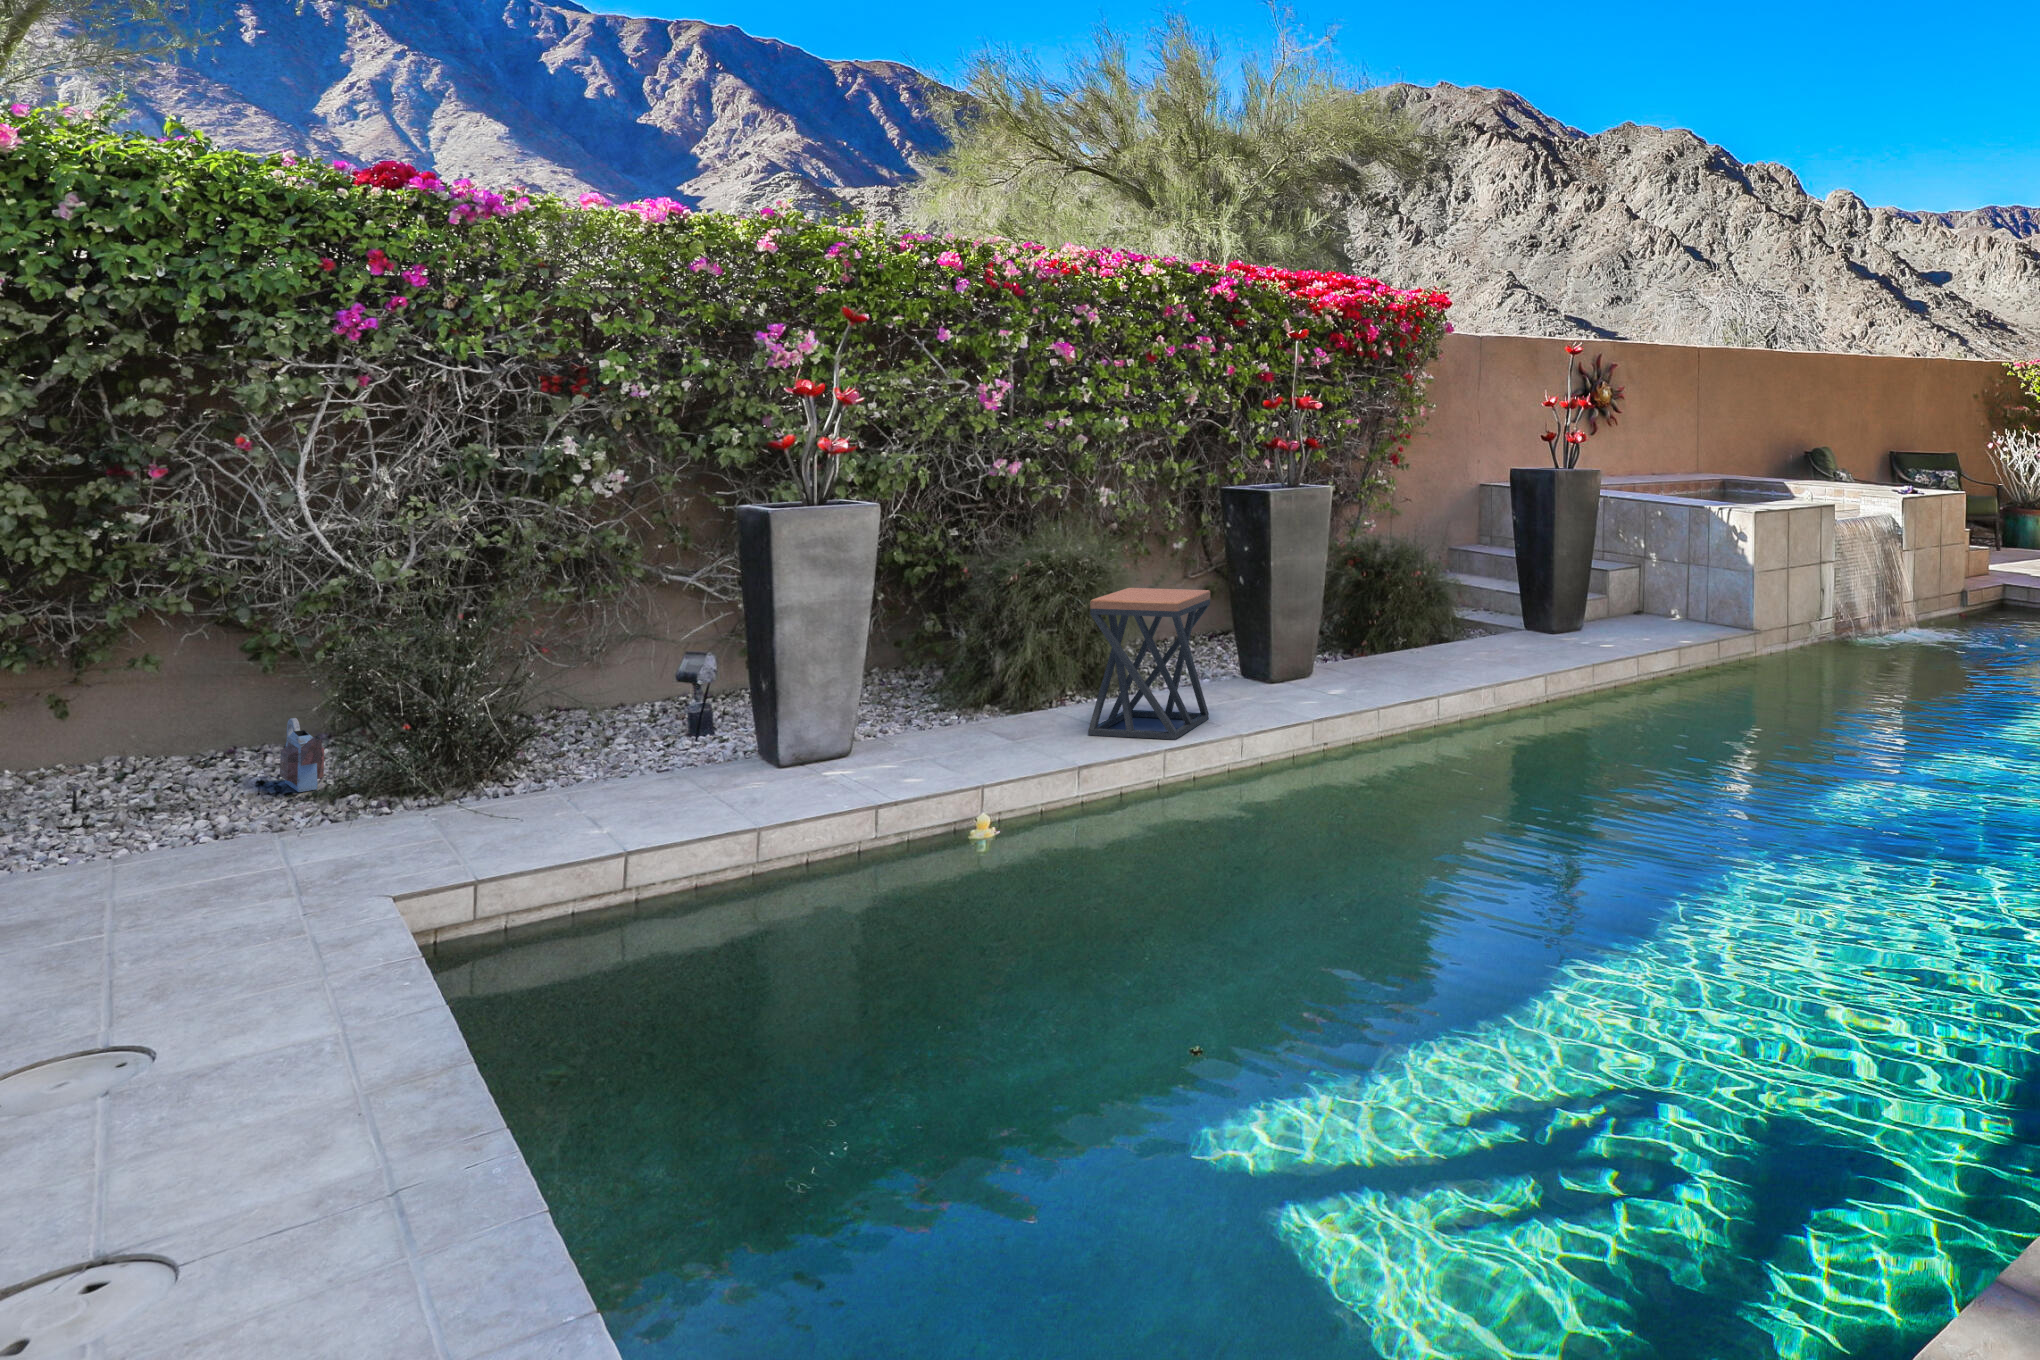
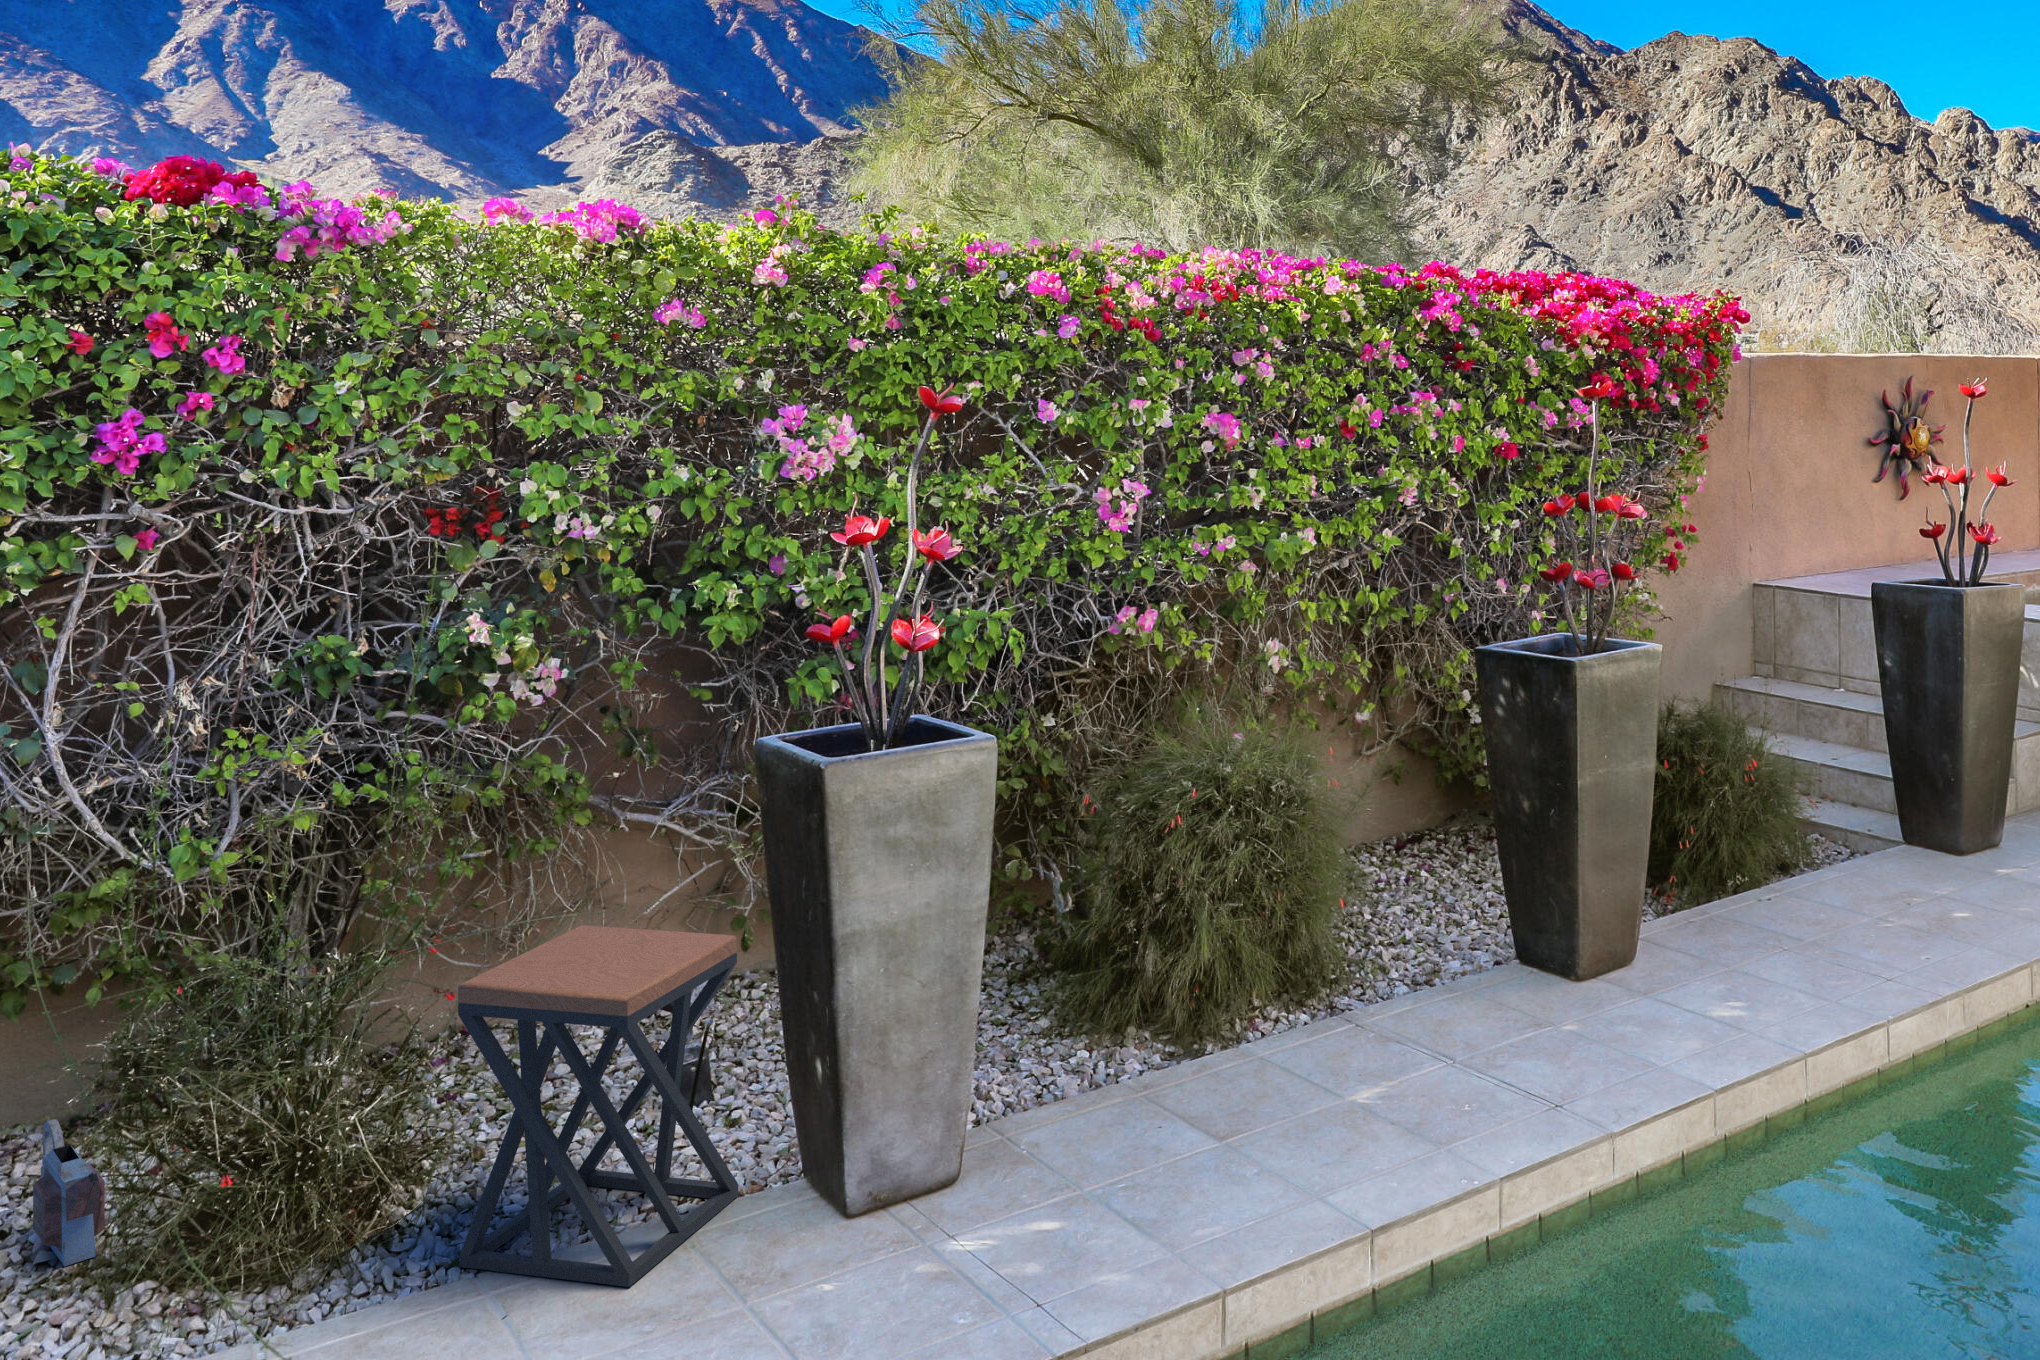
stool: present [1088,588,1210,739] -> present [458,925,739,1287]

